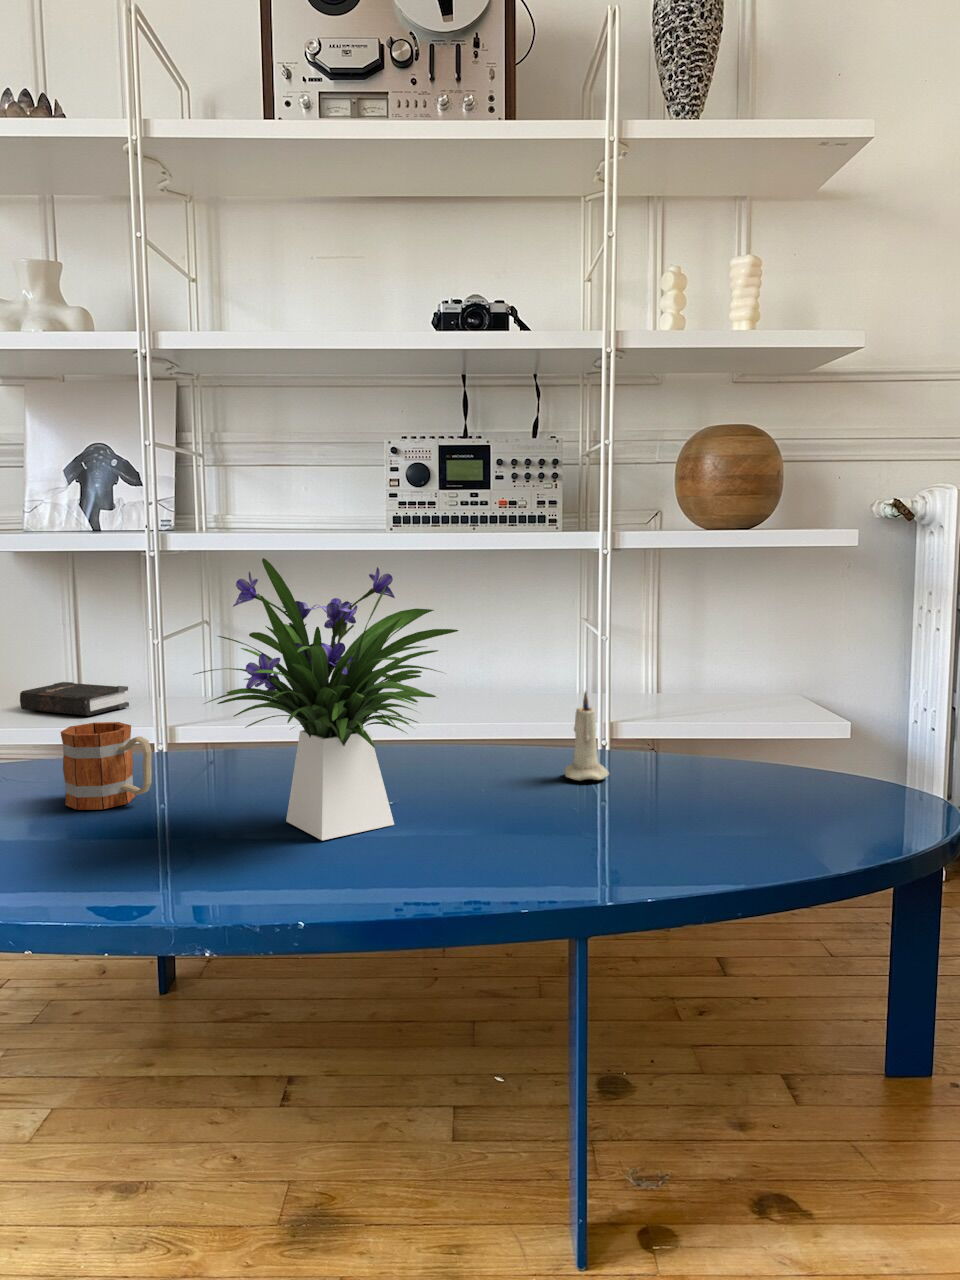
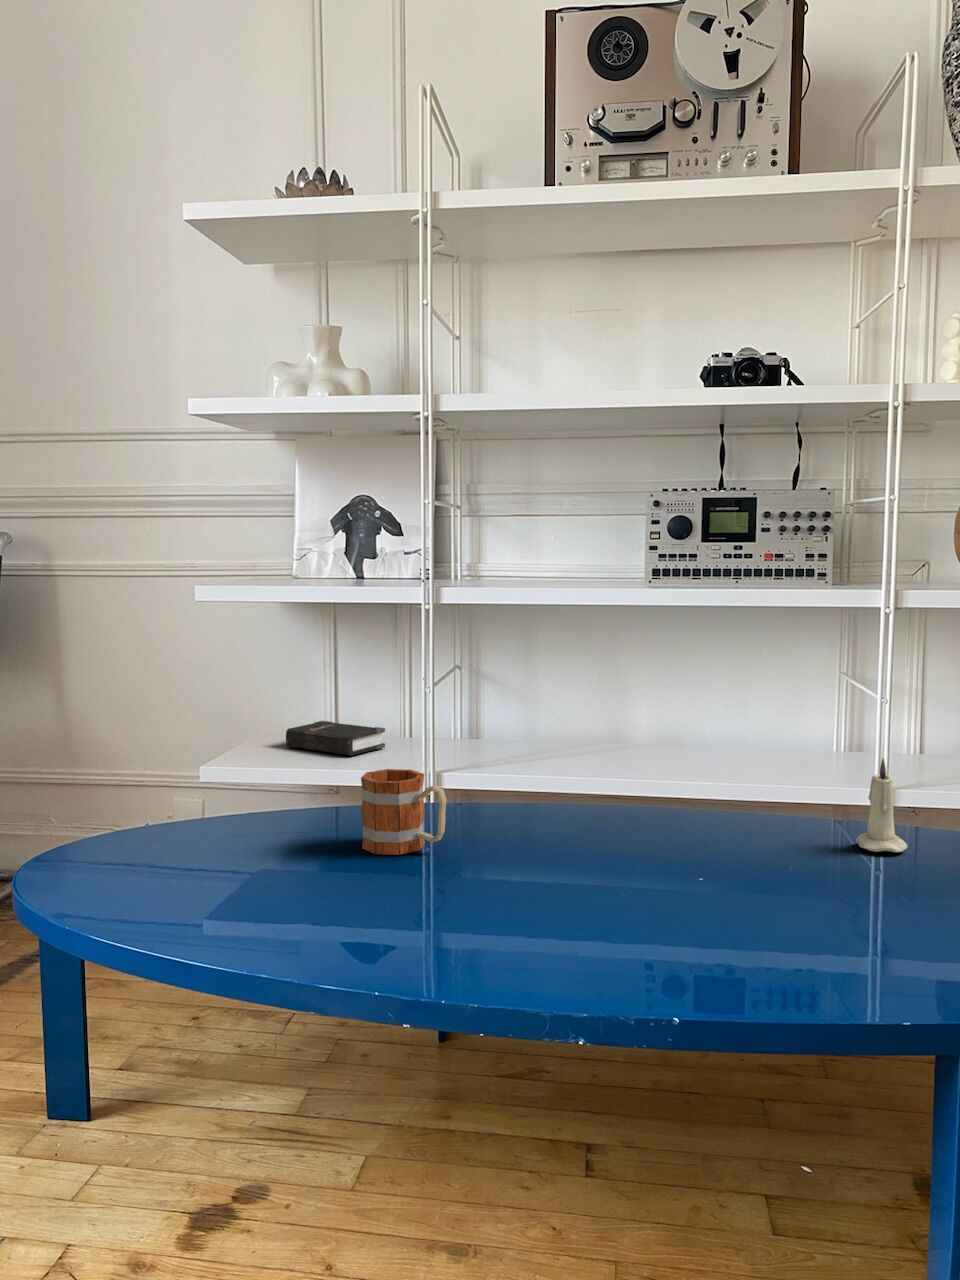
flower arrangement: present [195,558,458,840] -> none [505,620,781,902]

